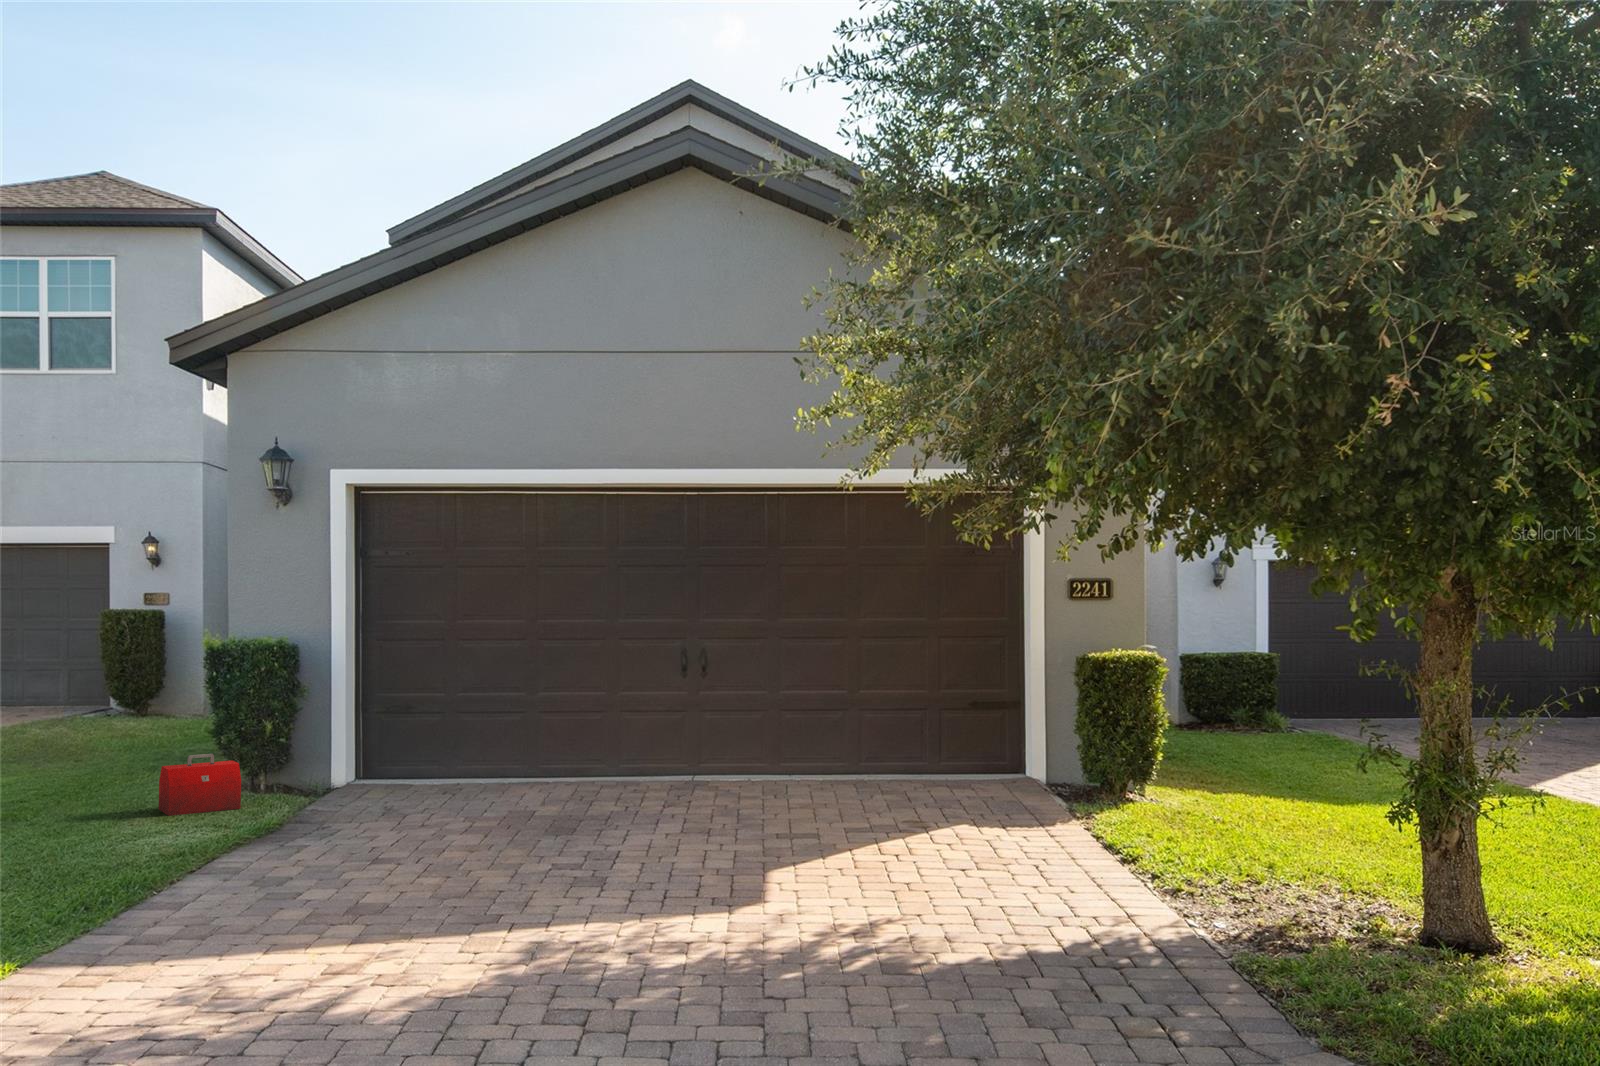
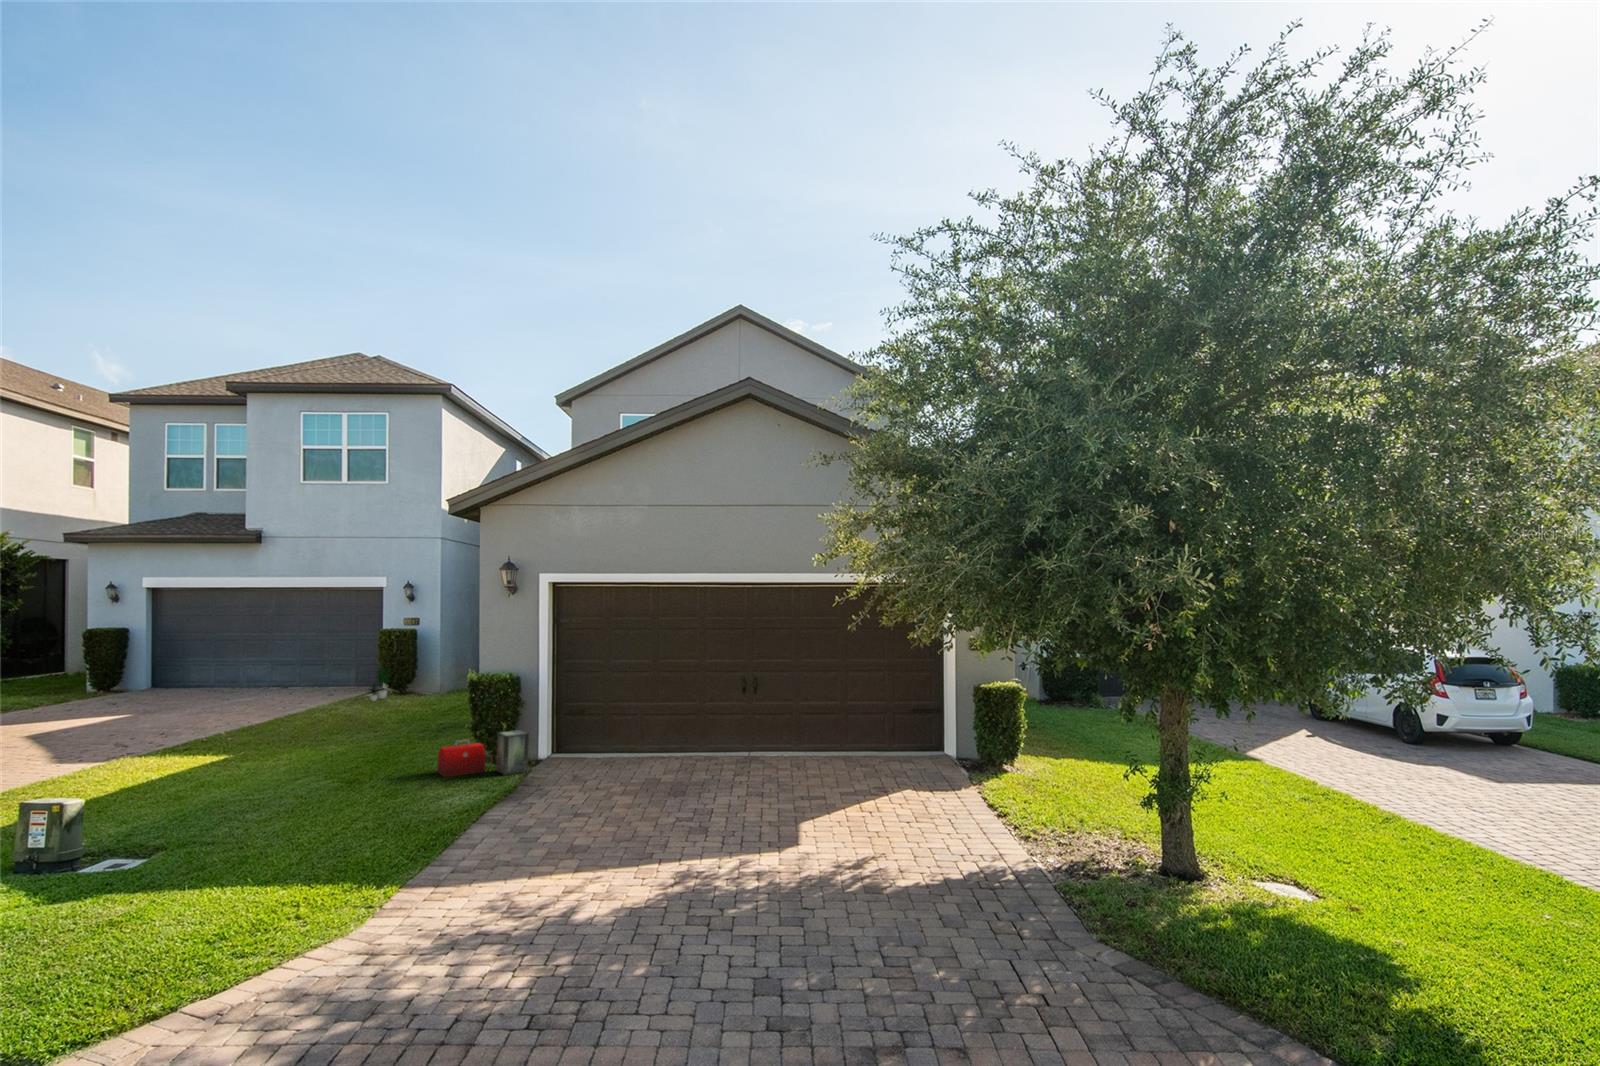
potted plant: none [76,664,122,723] -> present [368,667,390,701]
storage box: none [260,739,315,813] -> present [496,730,529,775]

